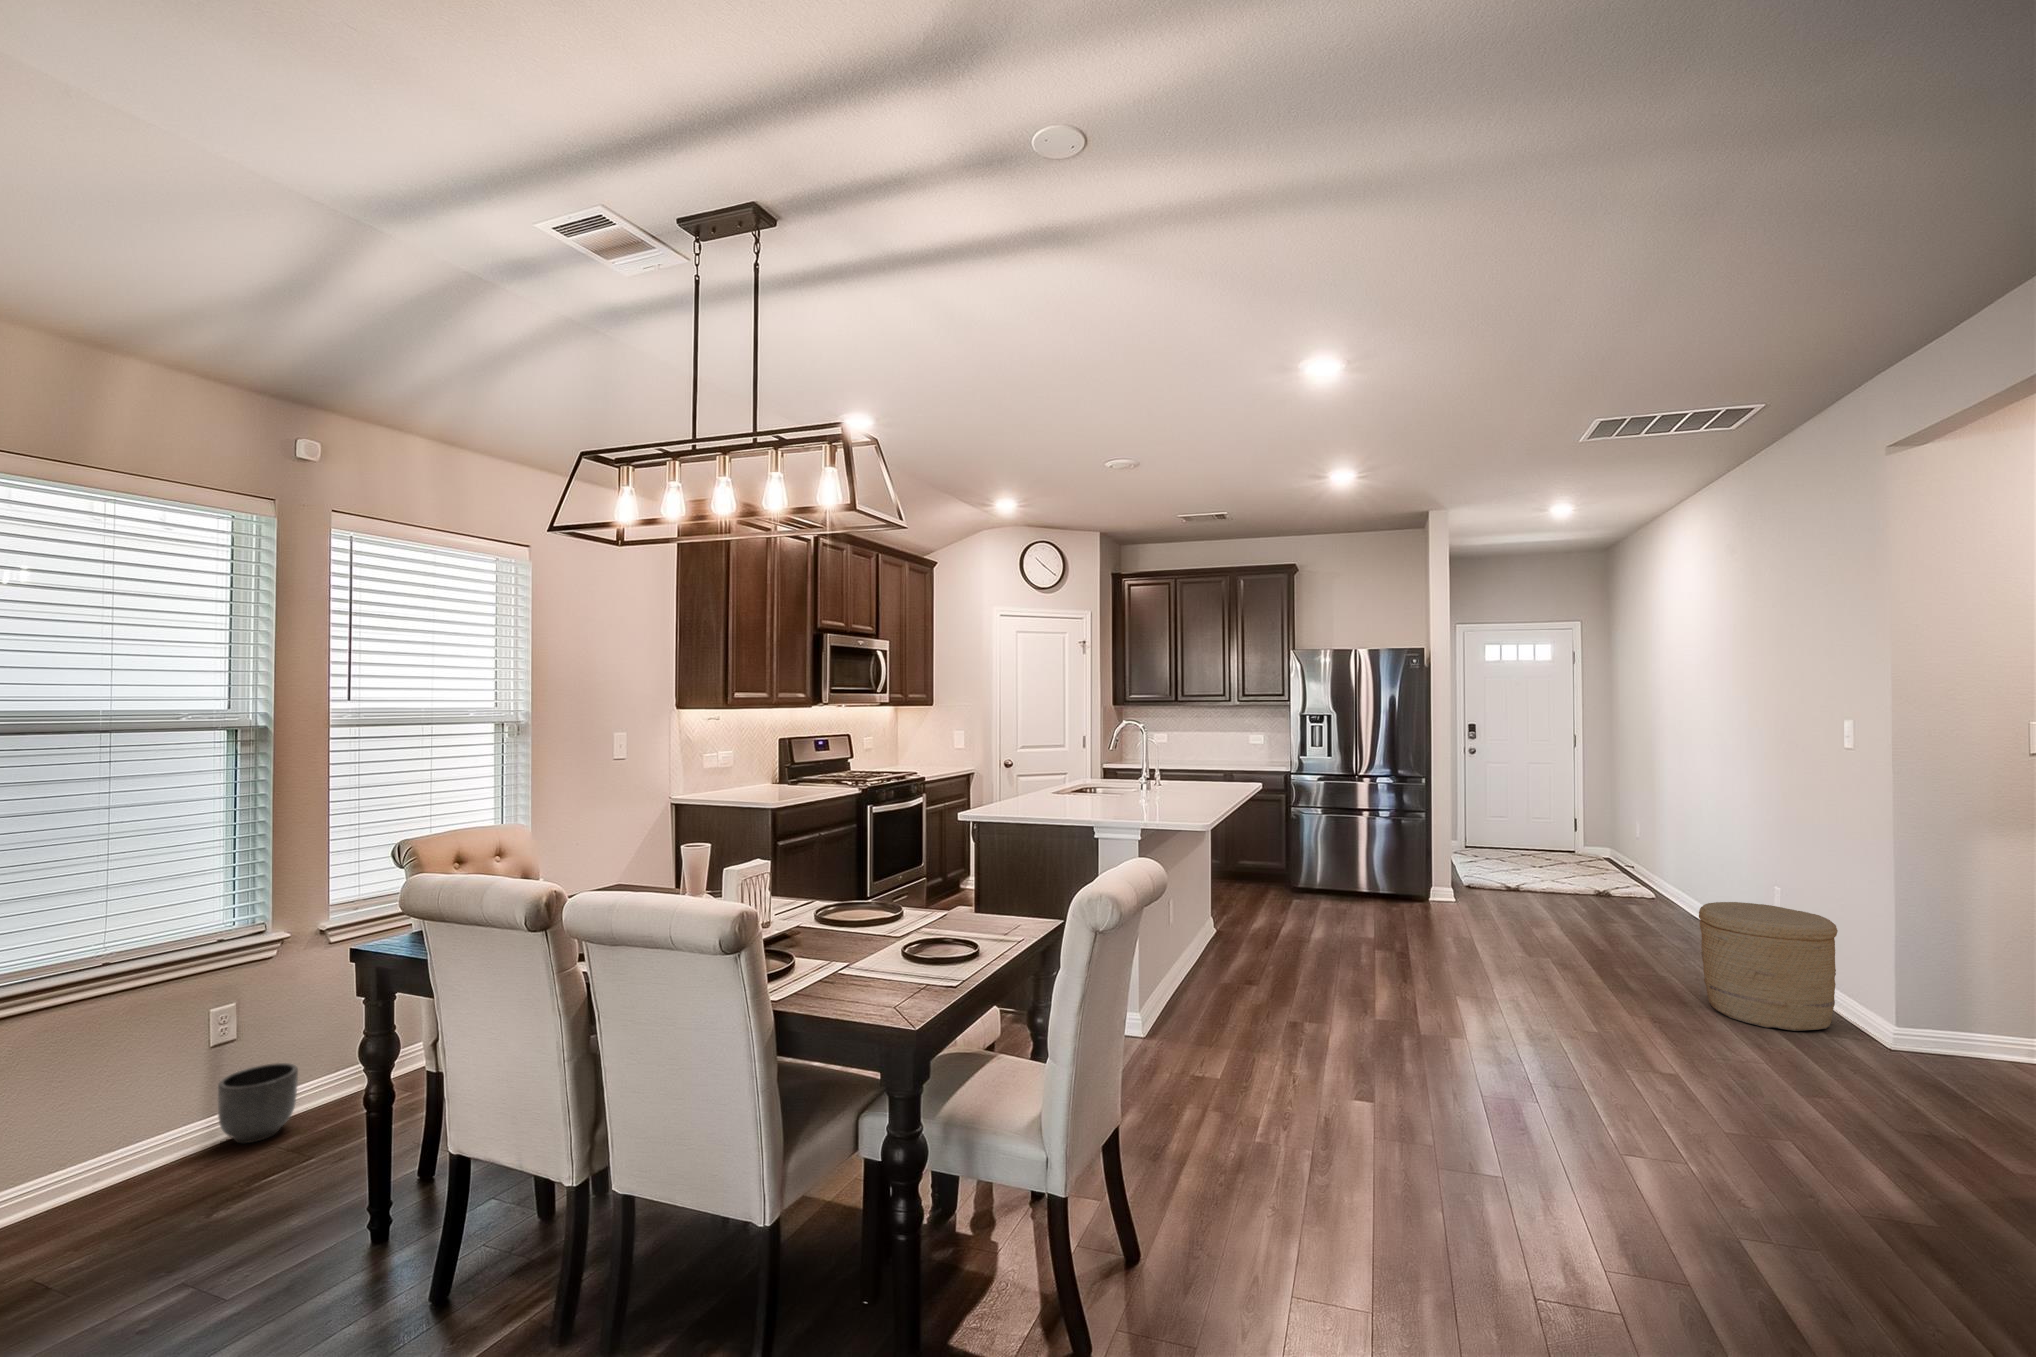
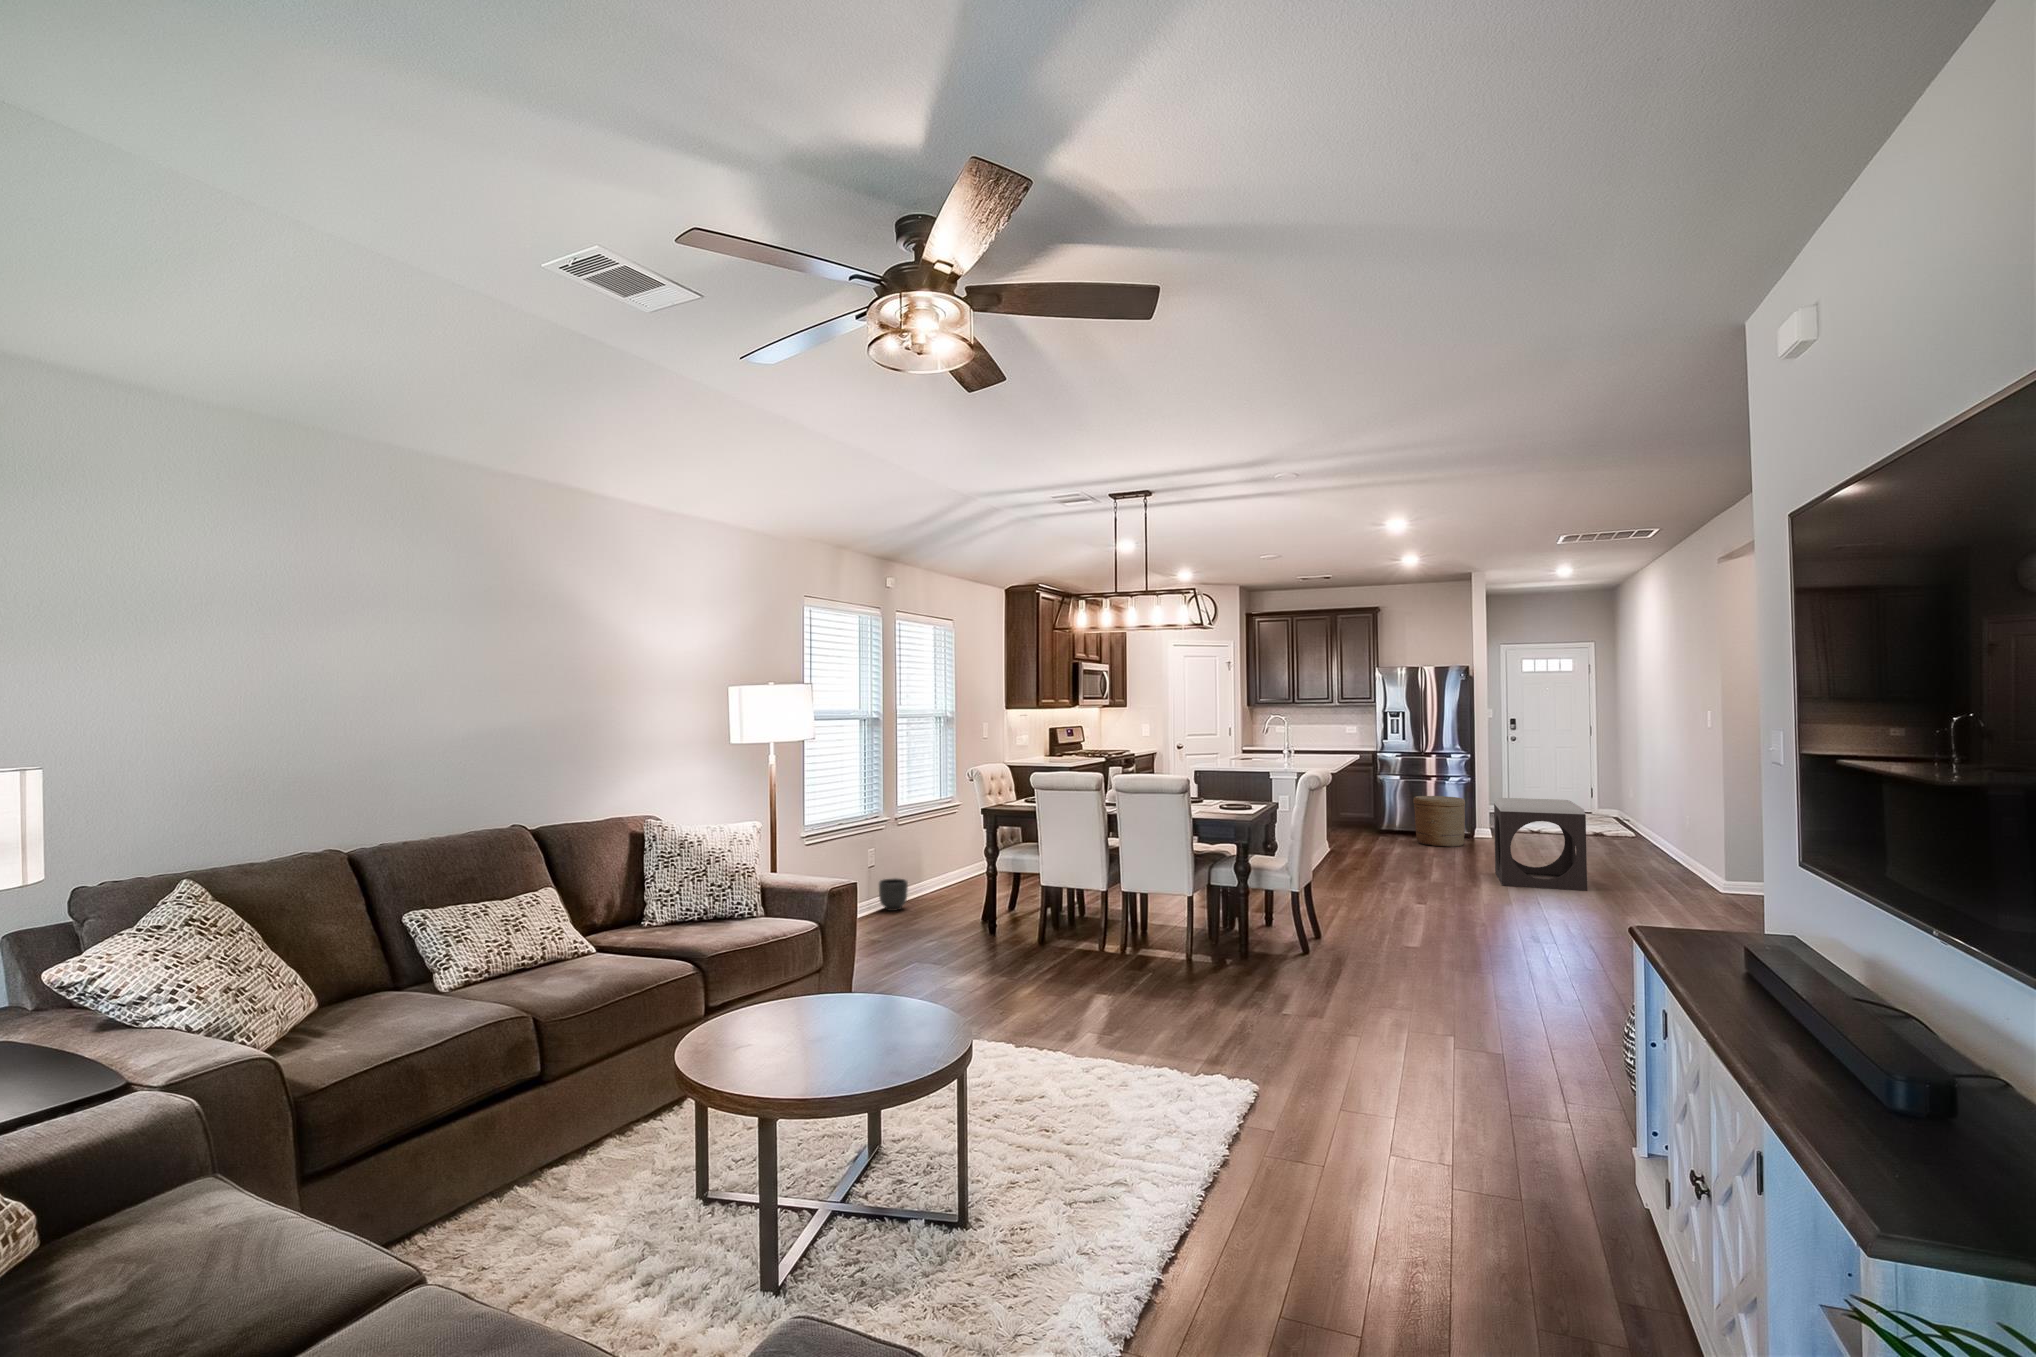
footstool: none [1477,865,1659,1052] -> present [1494,798,1587,891]
woven basket: present [1699,902,1838,1031] -> present [1413,796,1465,847]

